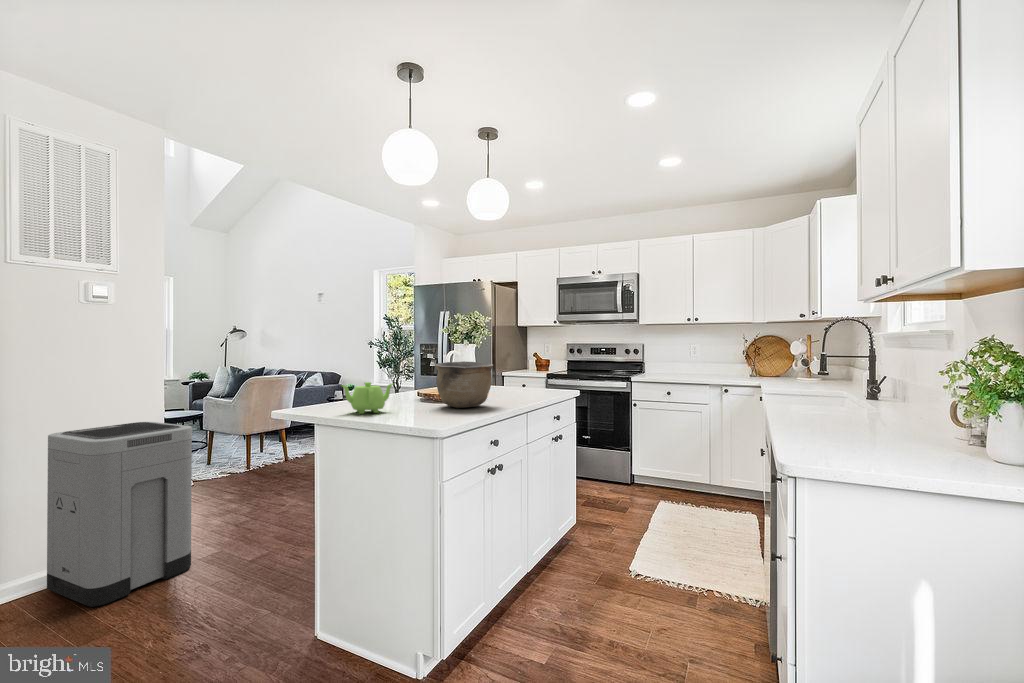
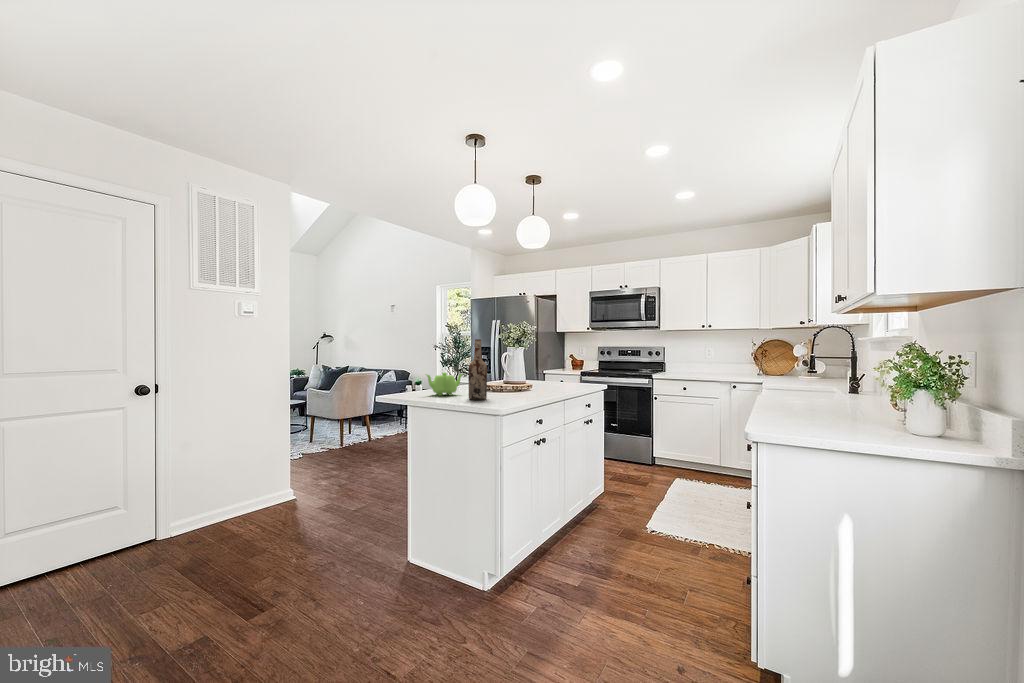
wine bottle: none [399,338,424,420] -> present [468,339,487,400]
bowl: present [435,361,493,408] -> none [494,358,538,393]
trash can: present [47,422,192,607] -> none [213,403,312,534]

